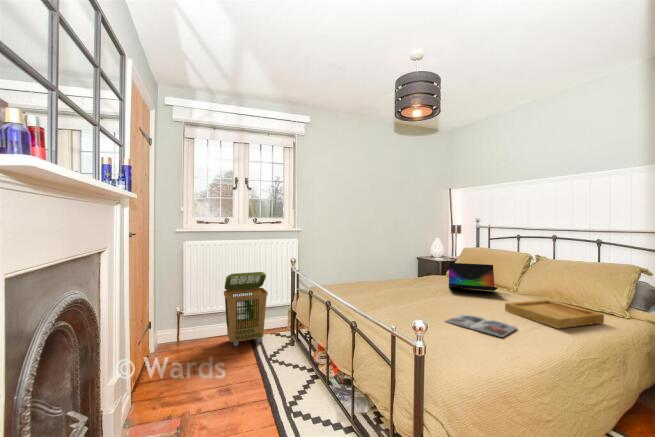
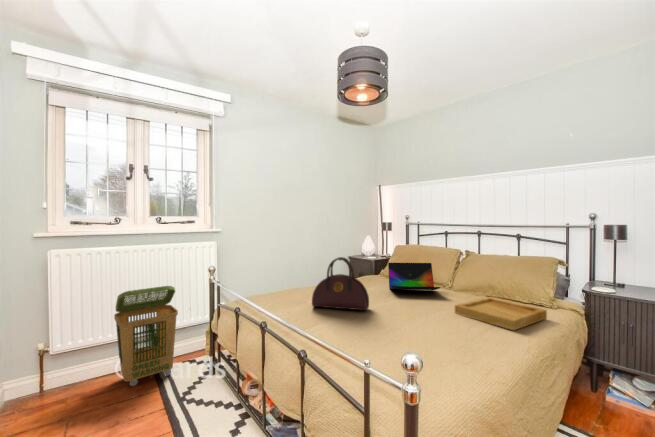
handbag: none [371,254,422,301] -> present [312,257,369,310]
magazine: present [445,314,517,337] -> none [402,323,478,349]

